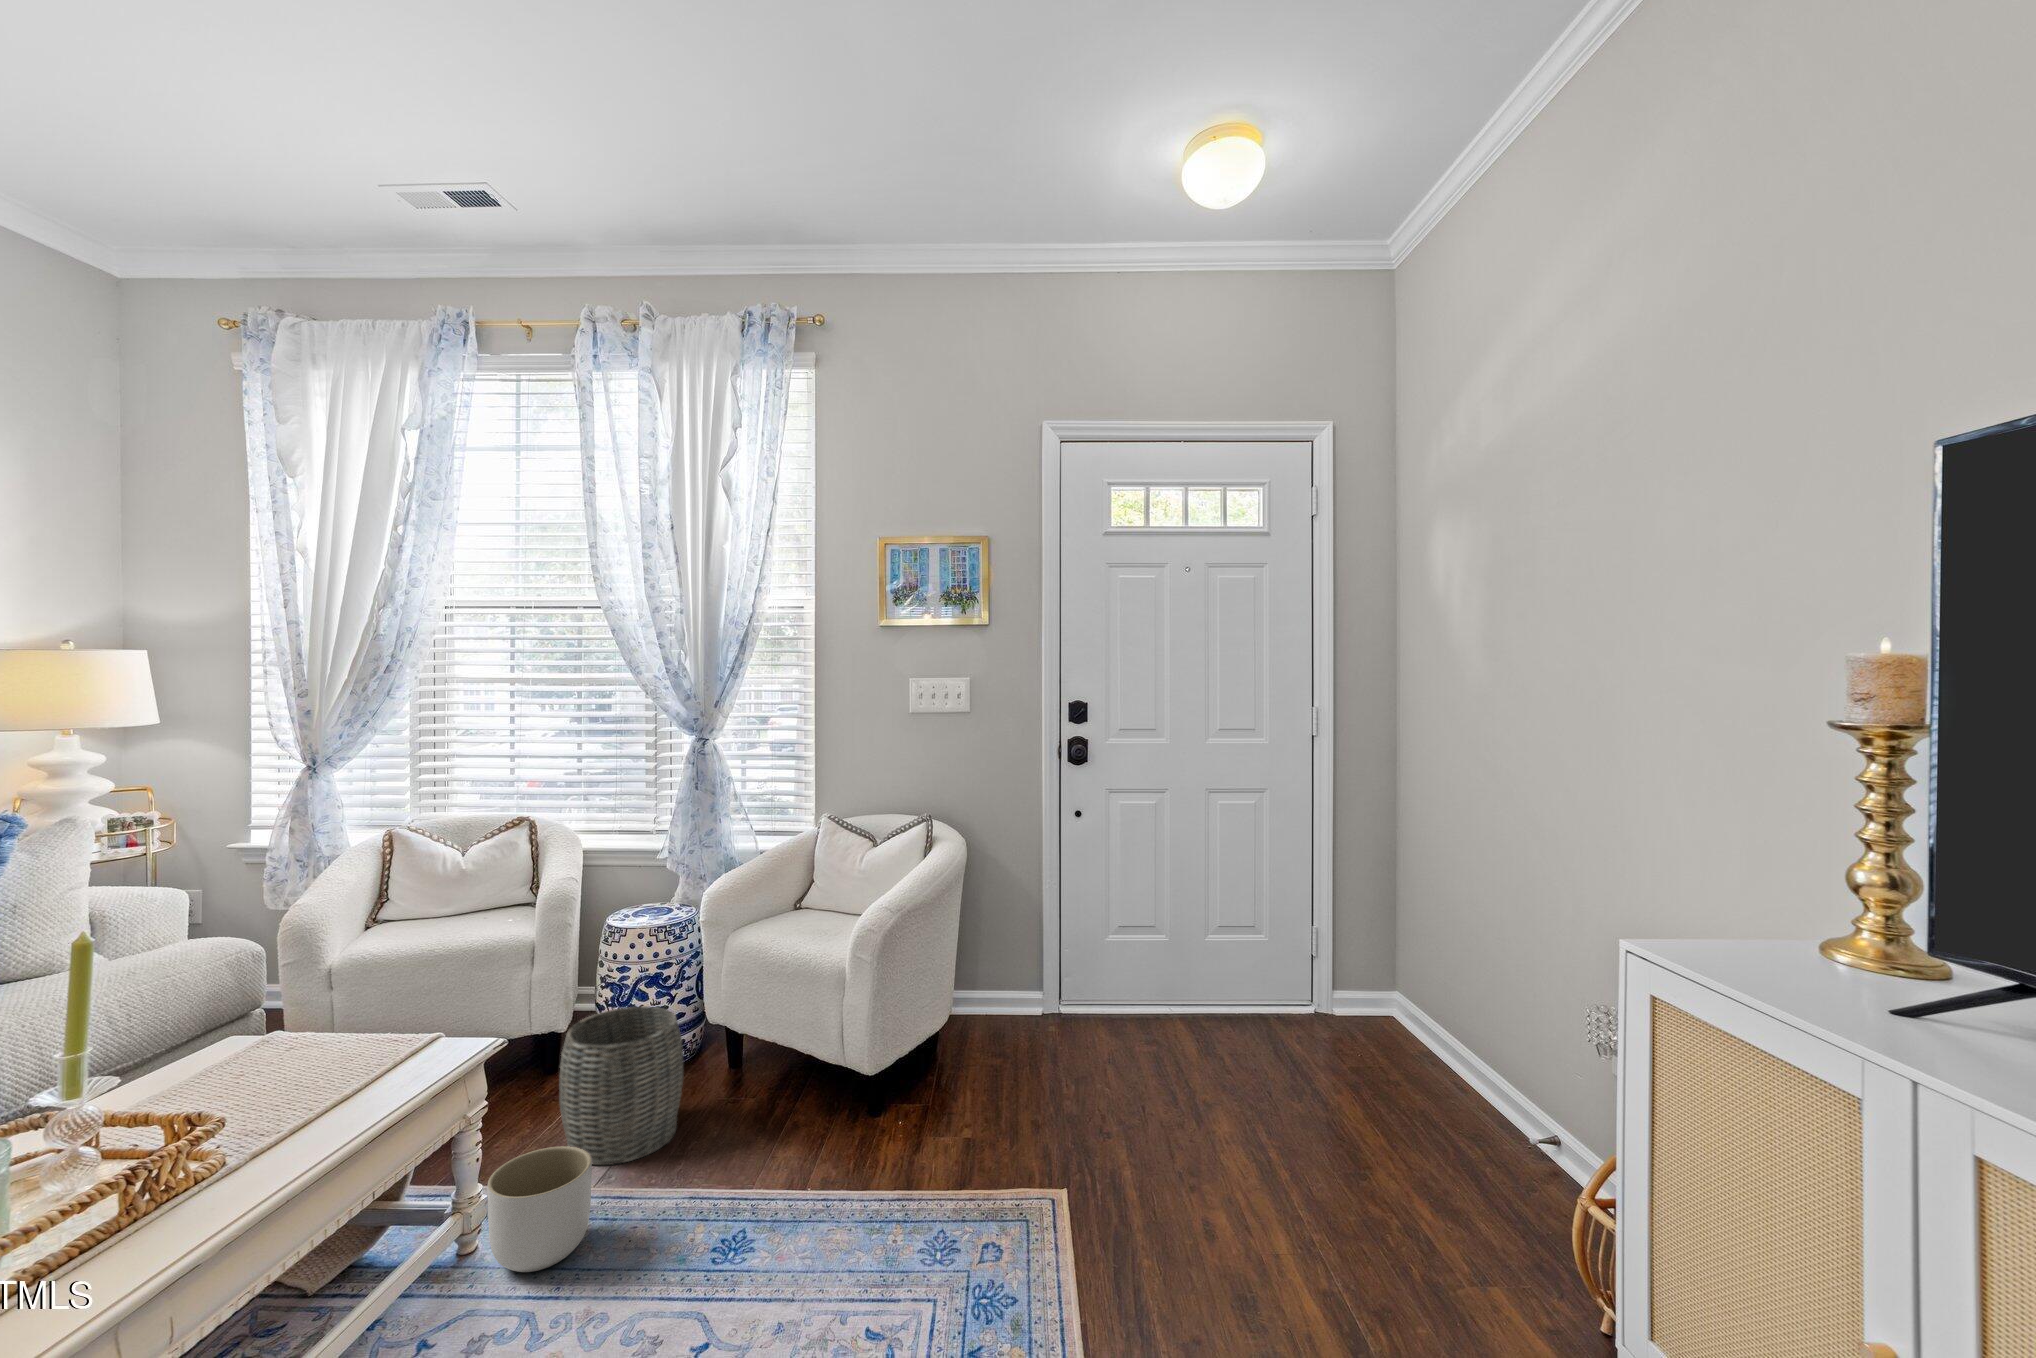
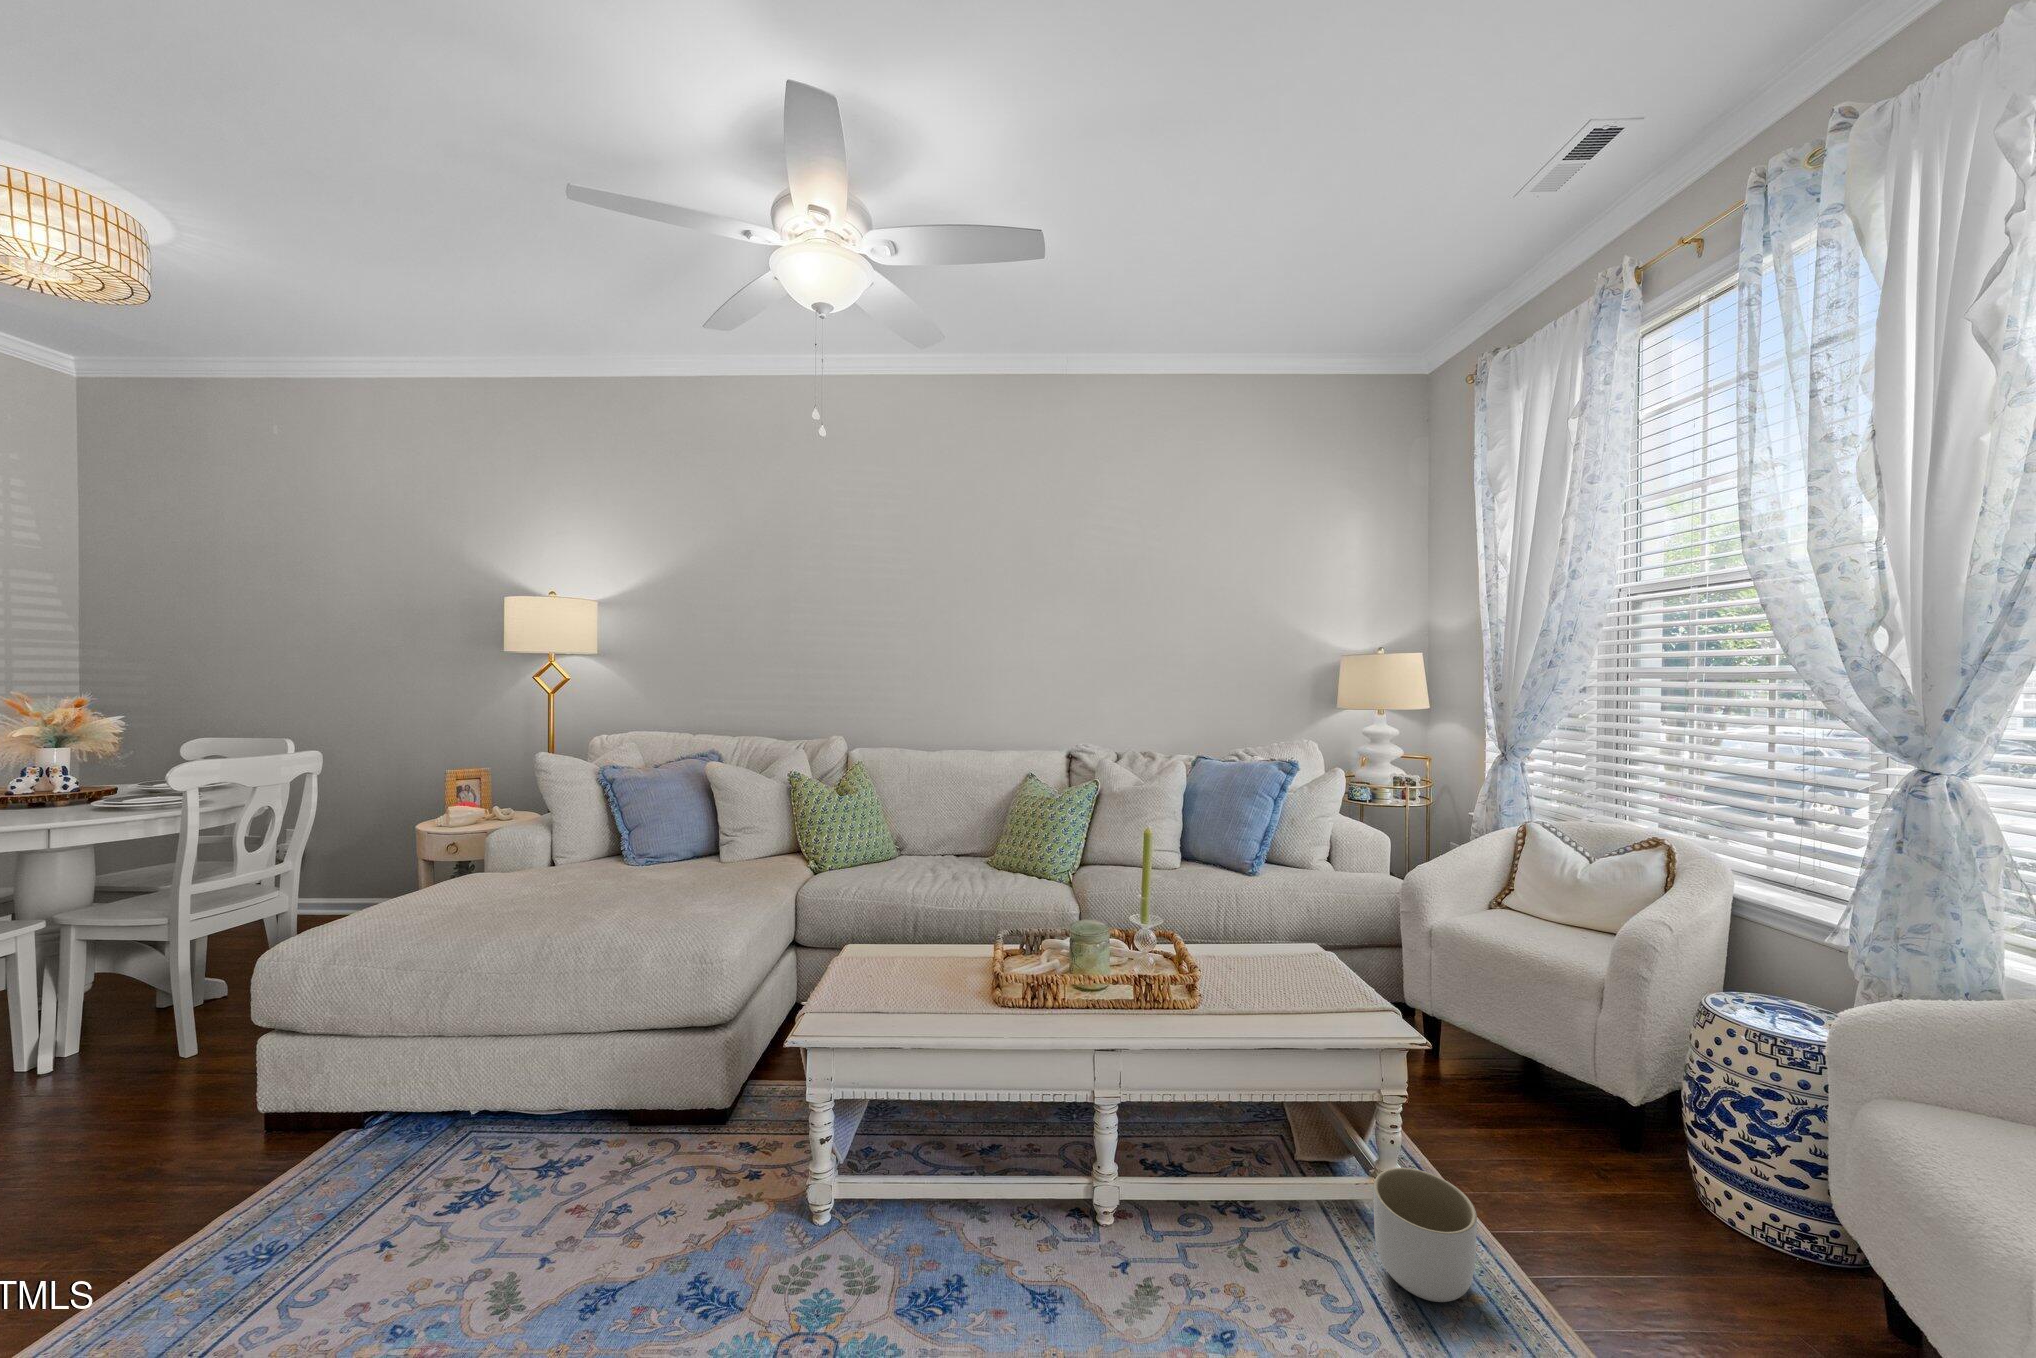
woven basket: present [560,1006,683,1165] -> none [1535,1090,1710,1308]

